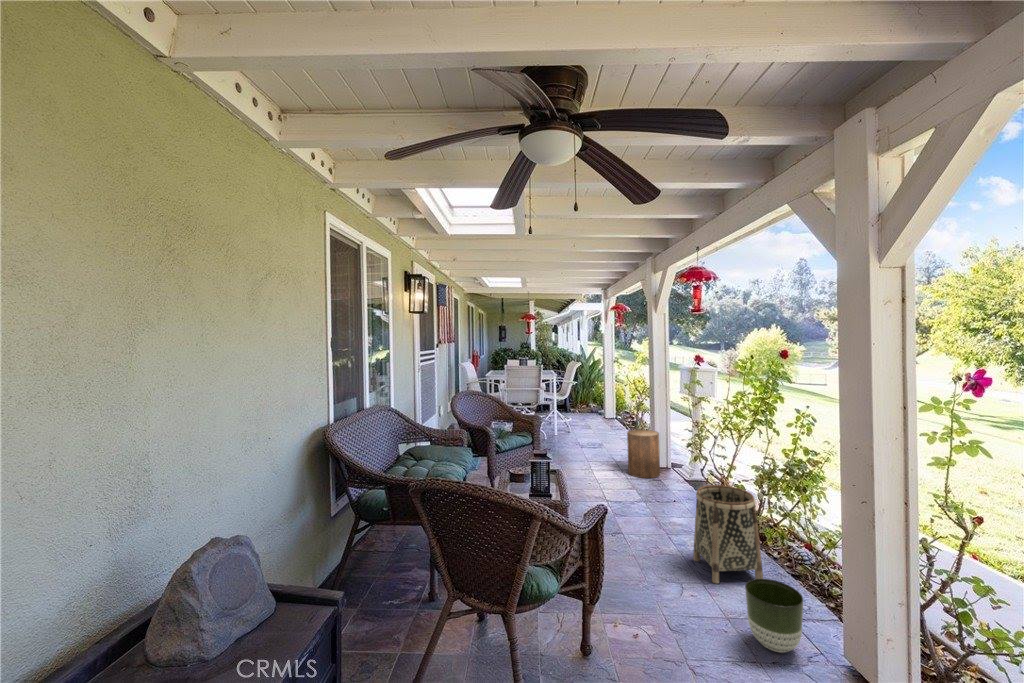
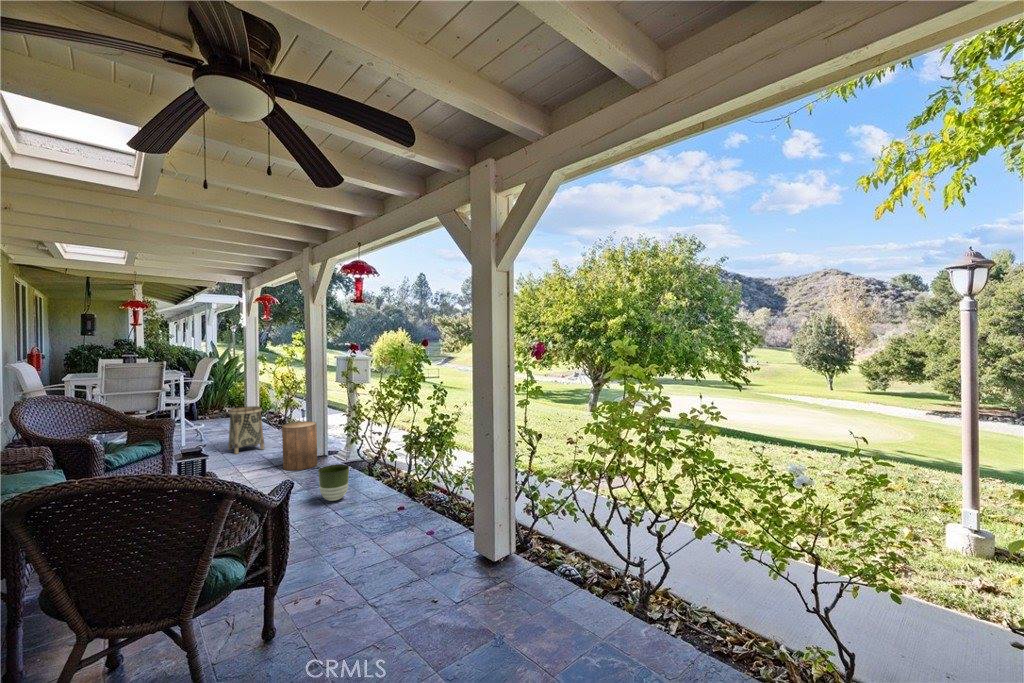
basket: present [693,485,763,584] -> present [228,406,264,454]
planter: present [745,579,803,653] -> present [318,464,349,501]

